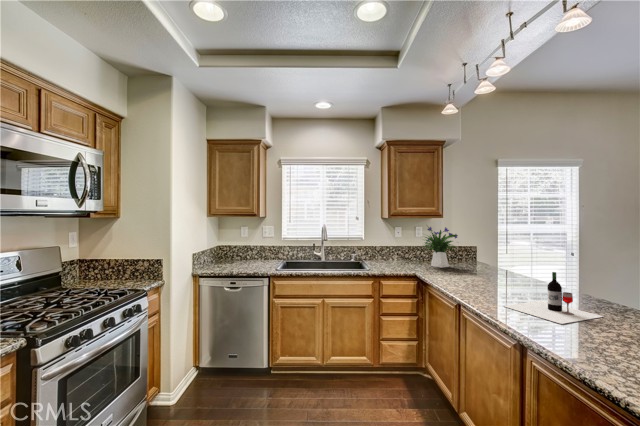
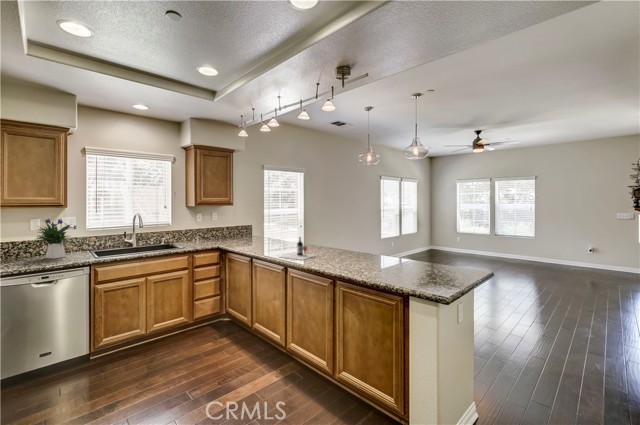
flower arrangement: present [425,227,458,268] -> present [37,219,76,259]

